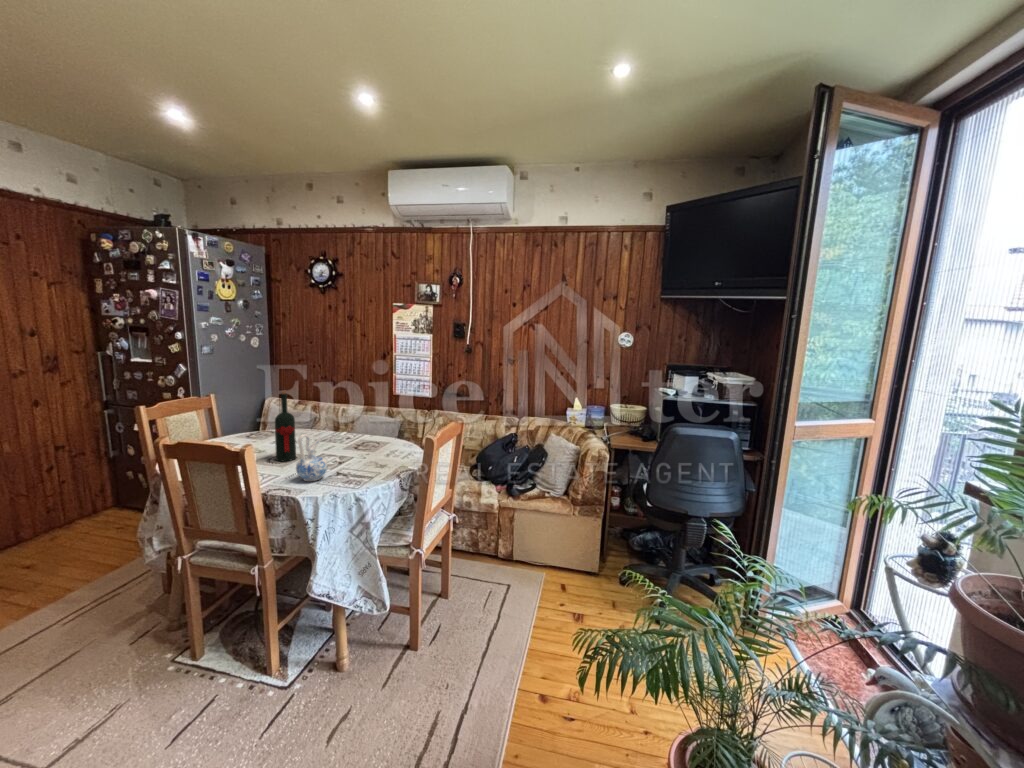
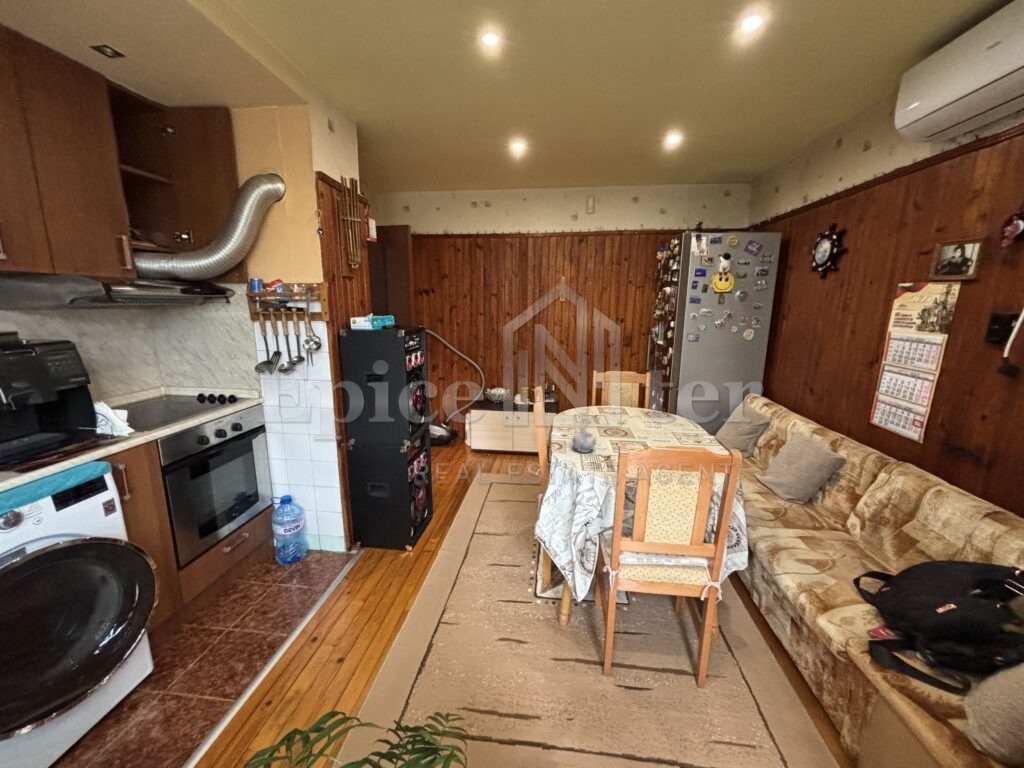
wine bottle: present [275,391,296,461] -> none [609,377,626,436]

